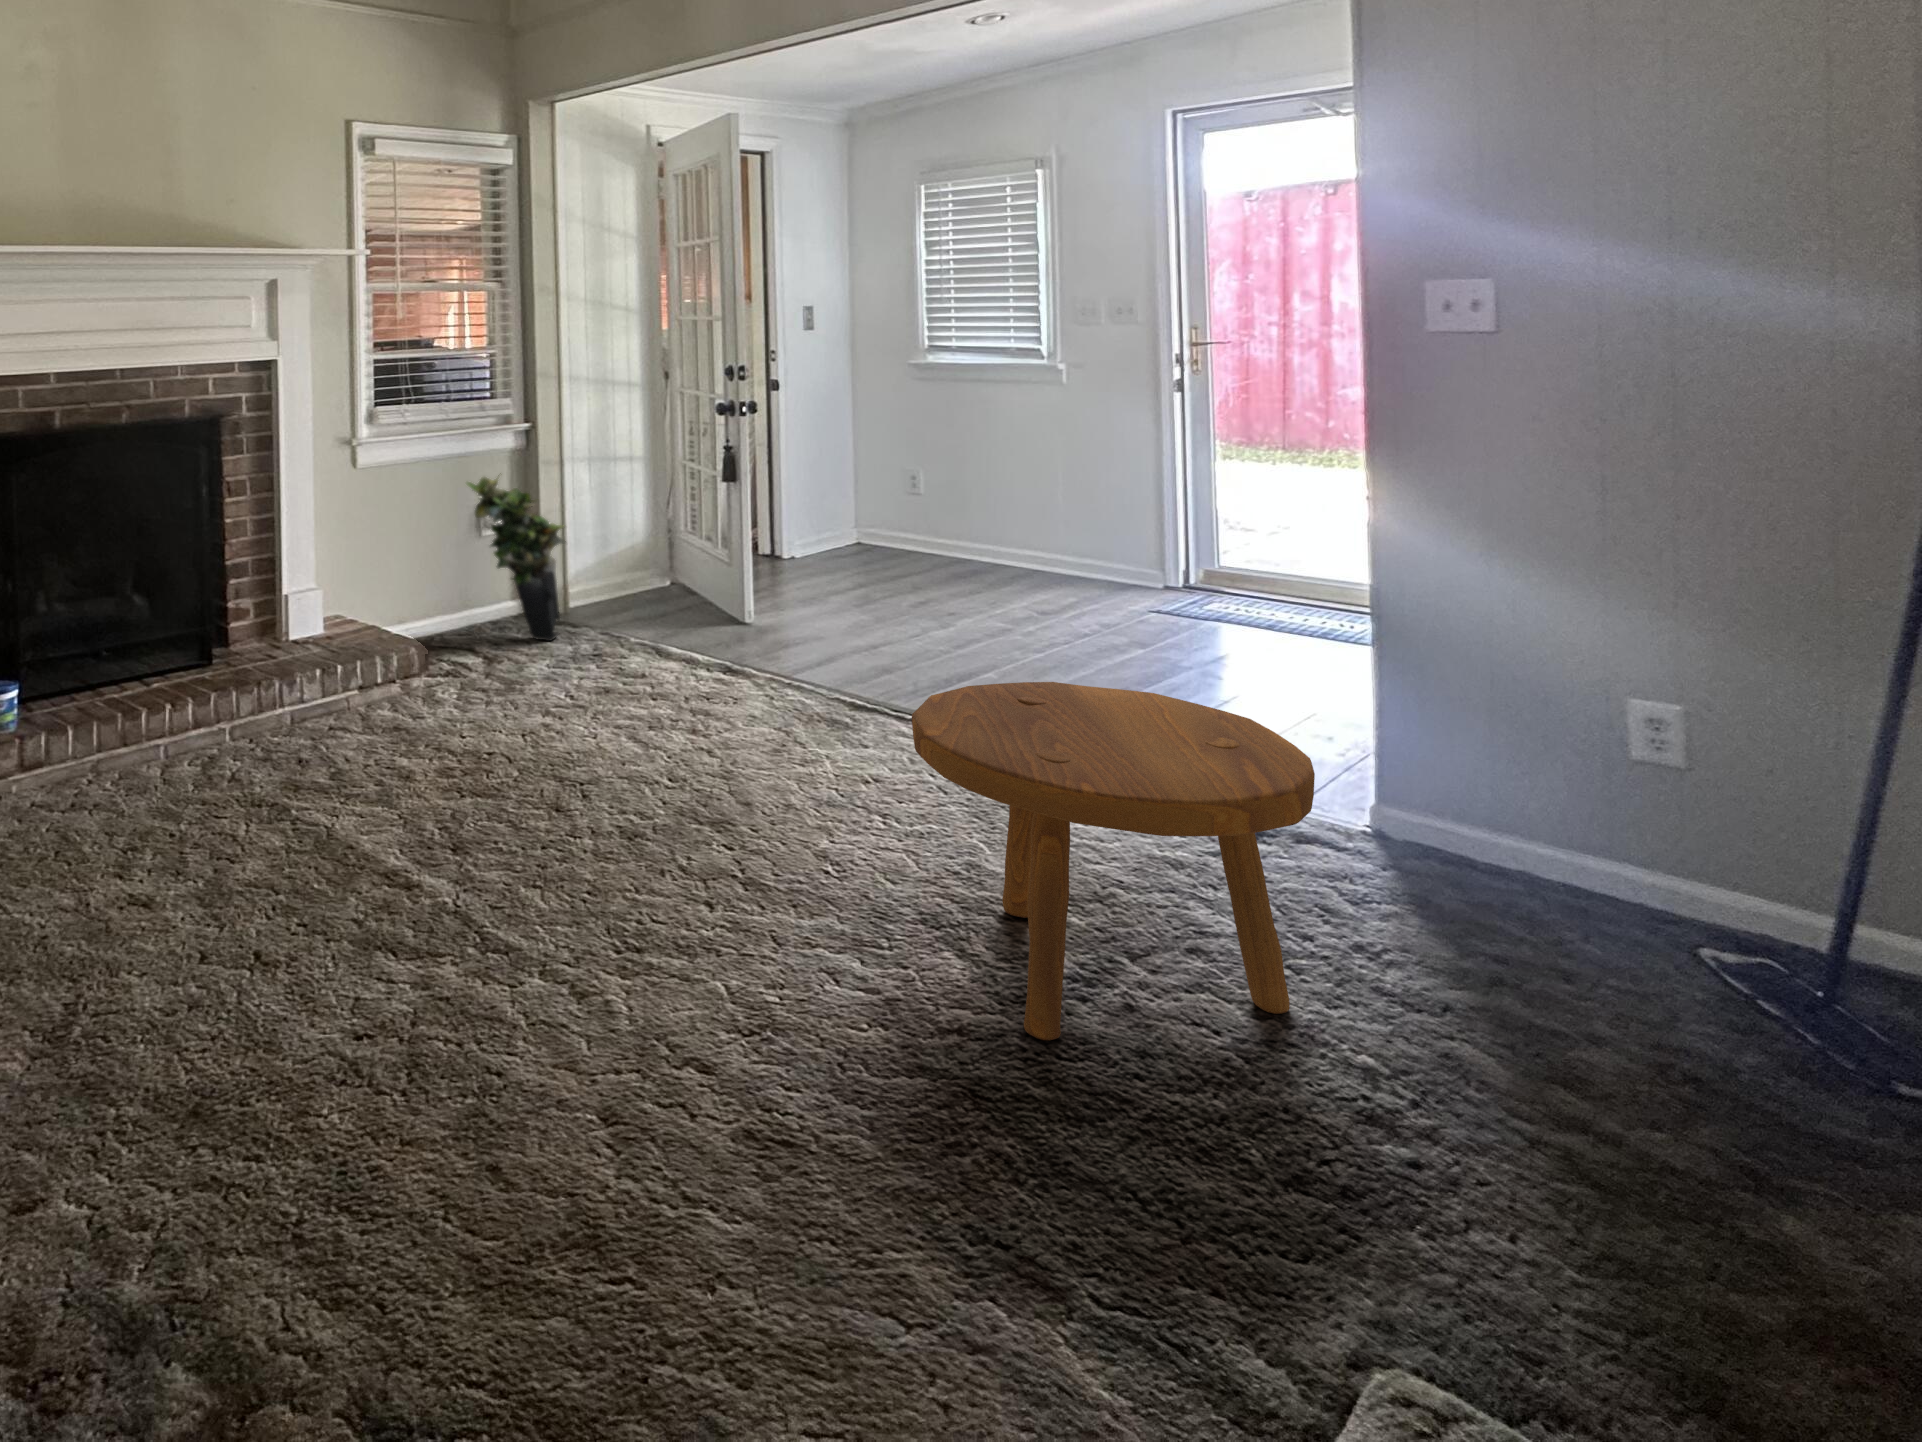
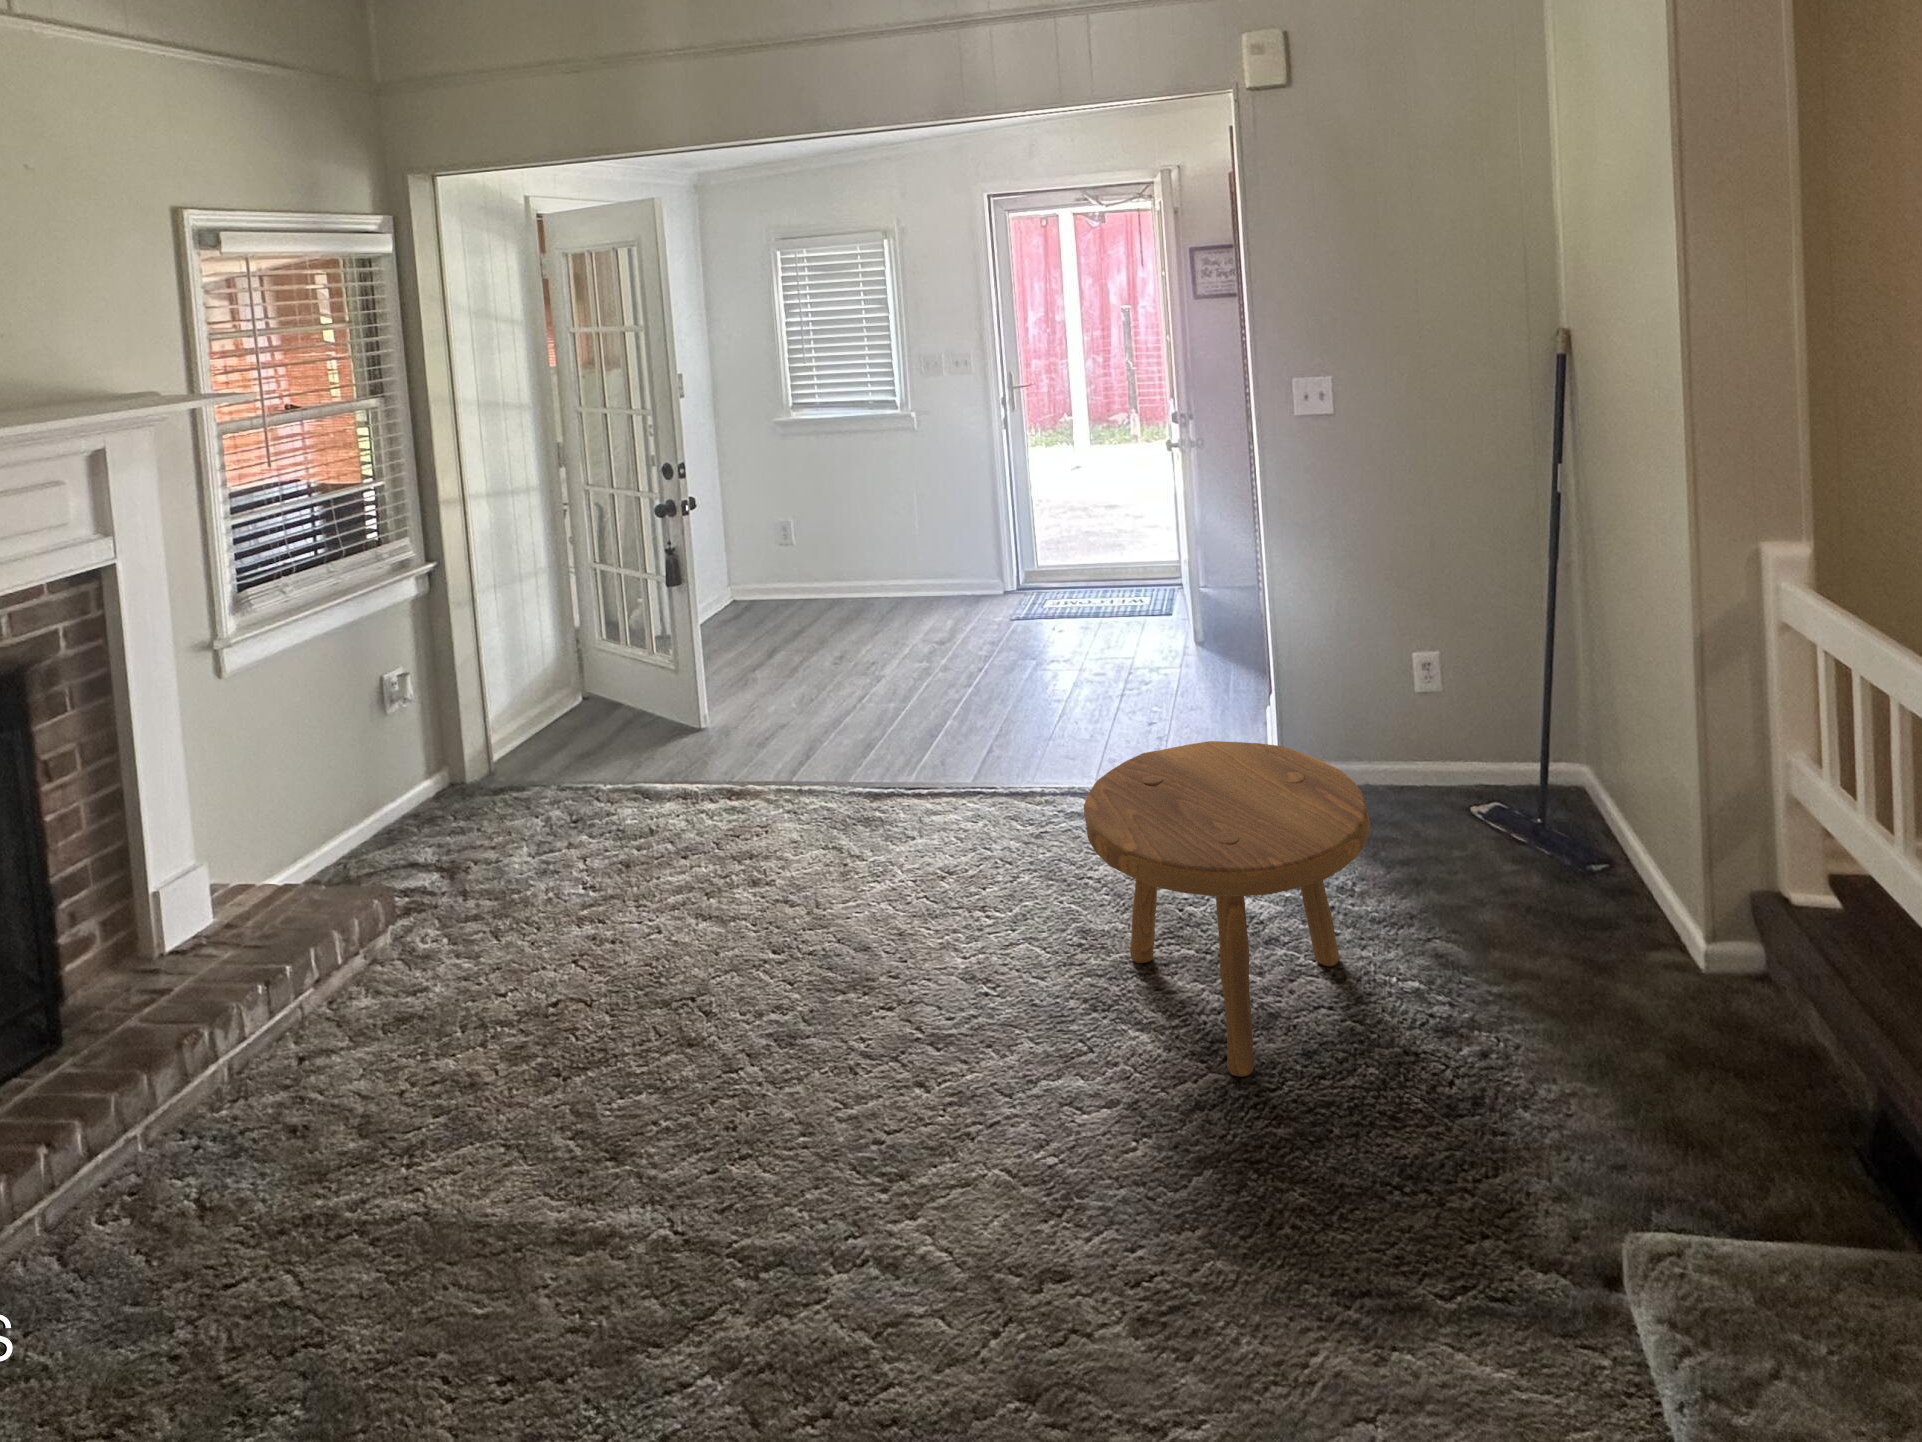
potted plant: present [466,475,566,641] -> none [378,630,517,817]

